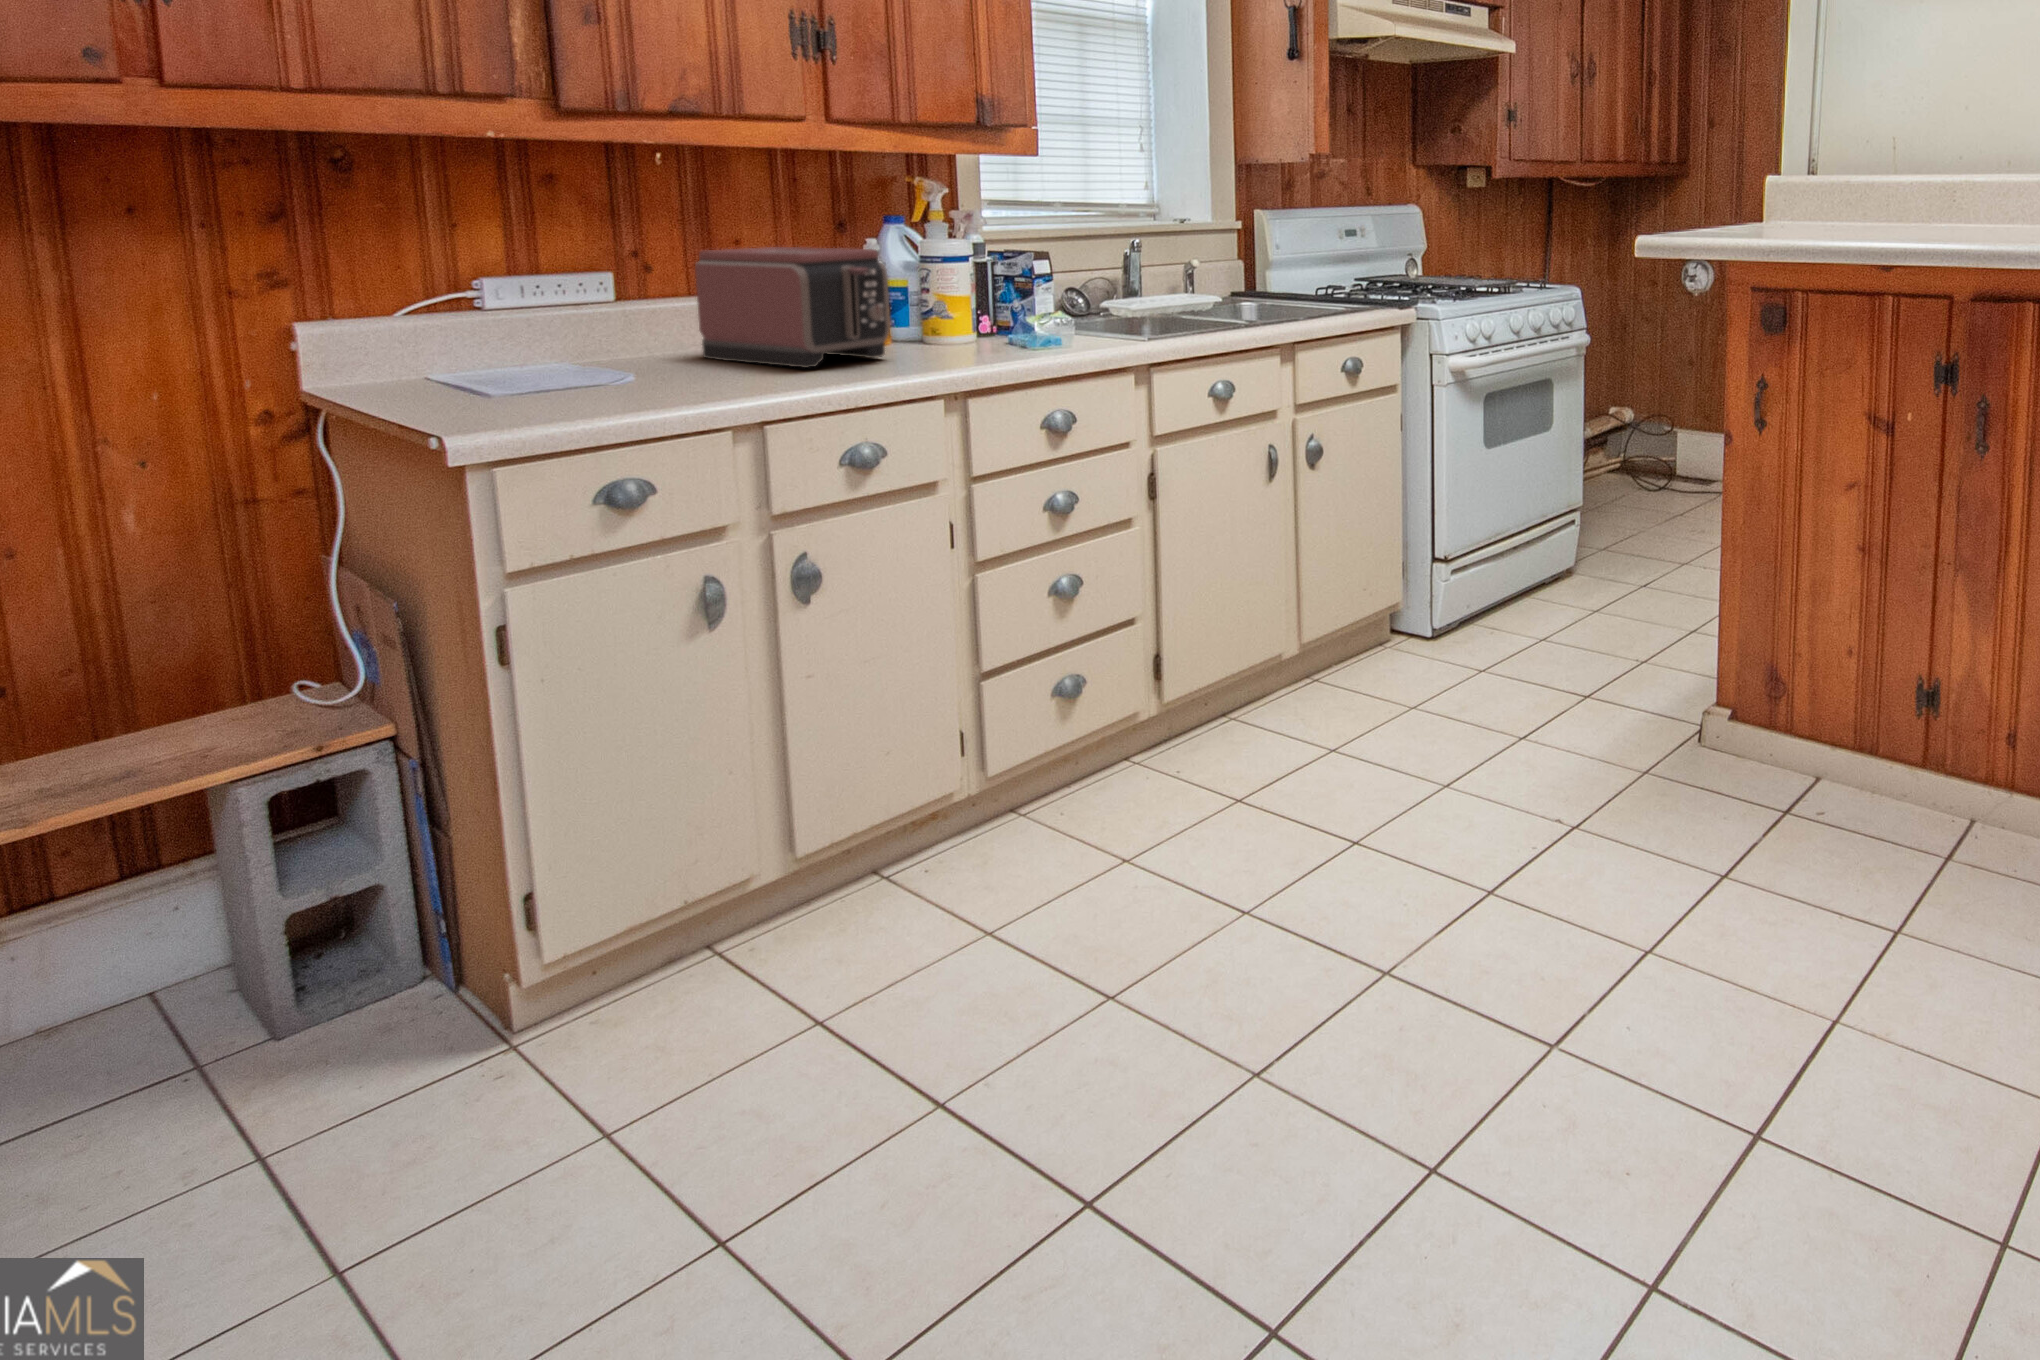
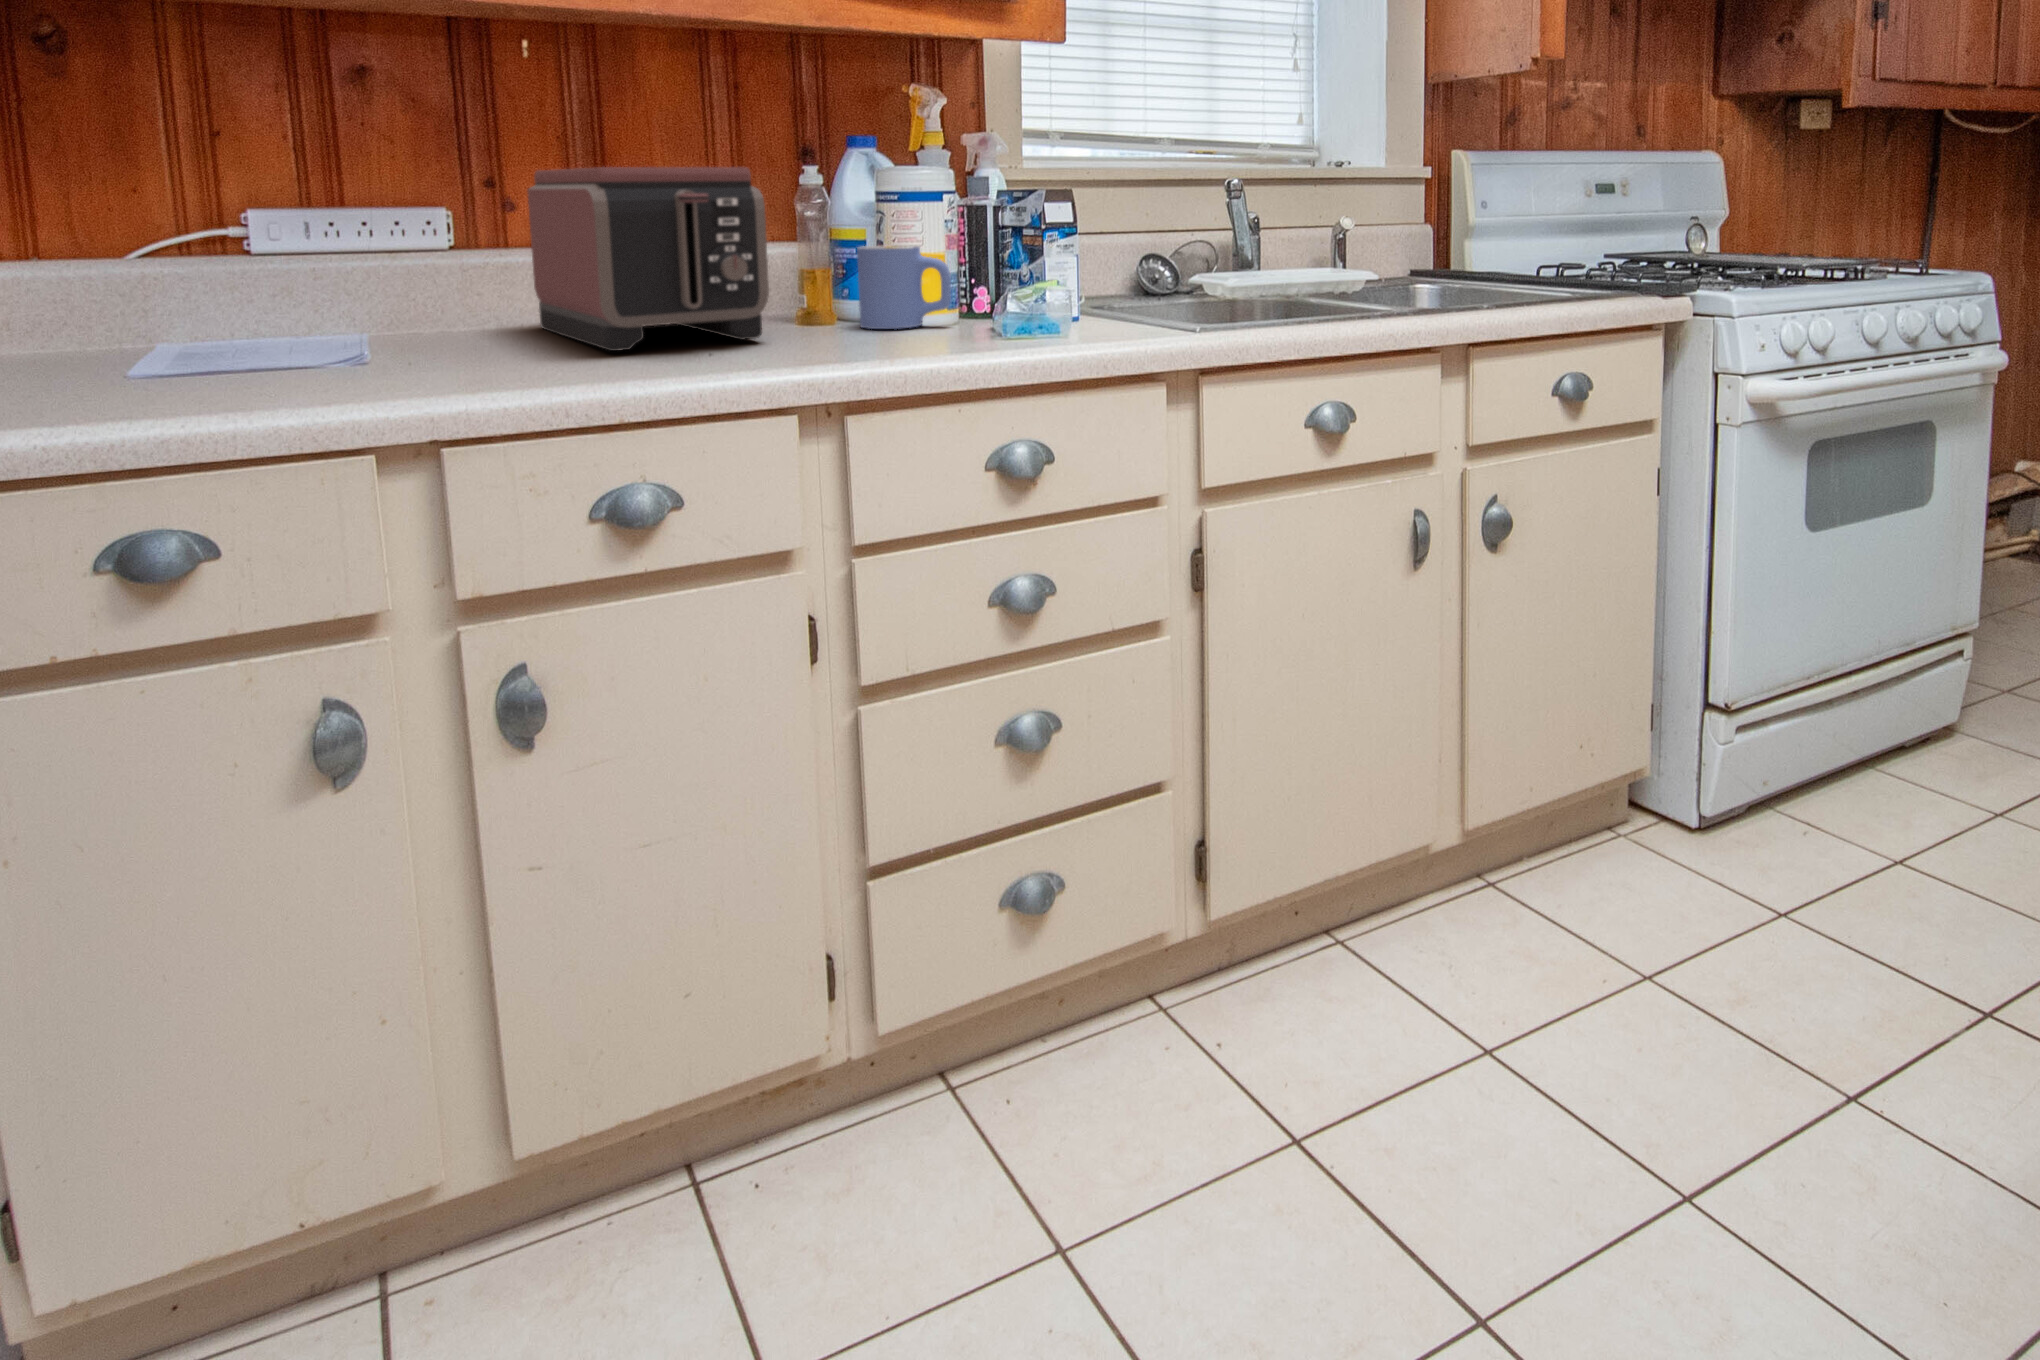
mug: none [923,293,986,348] -> present [857,245,951,329]

